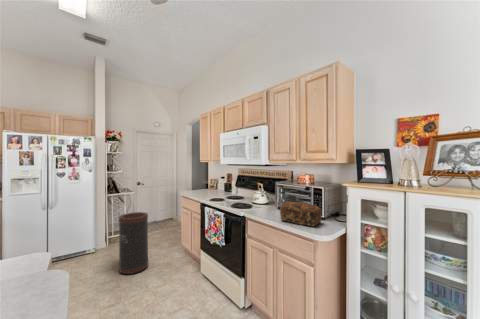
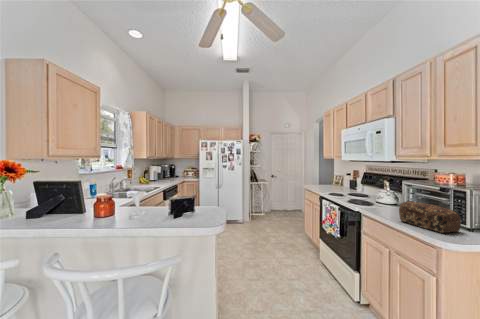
trash can: present [119,212,148,274] -> none [255,198,276,247]

